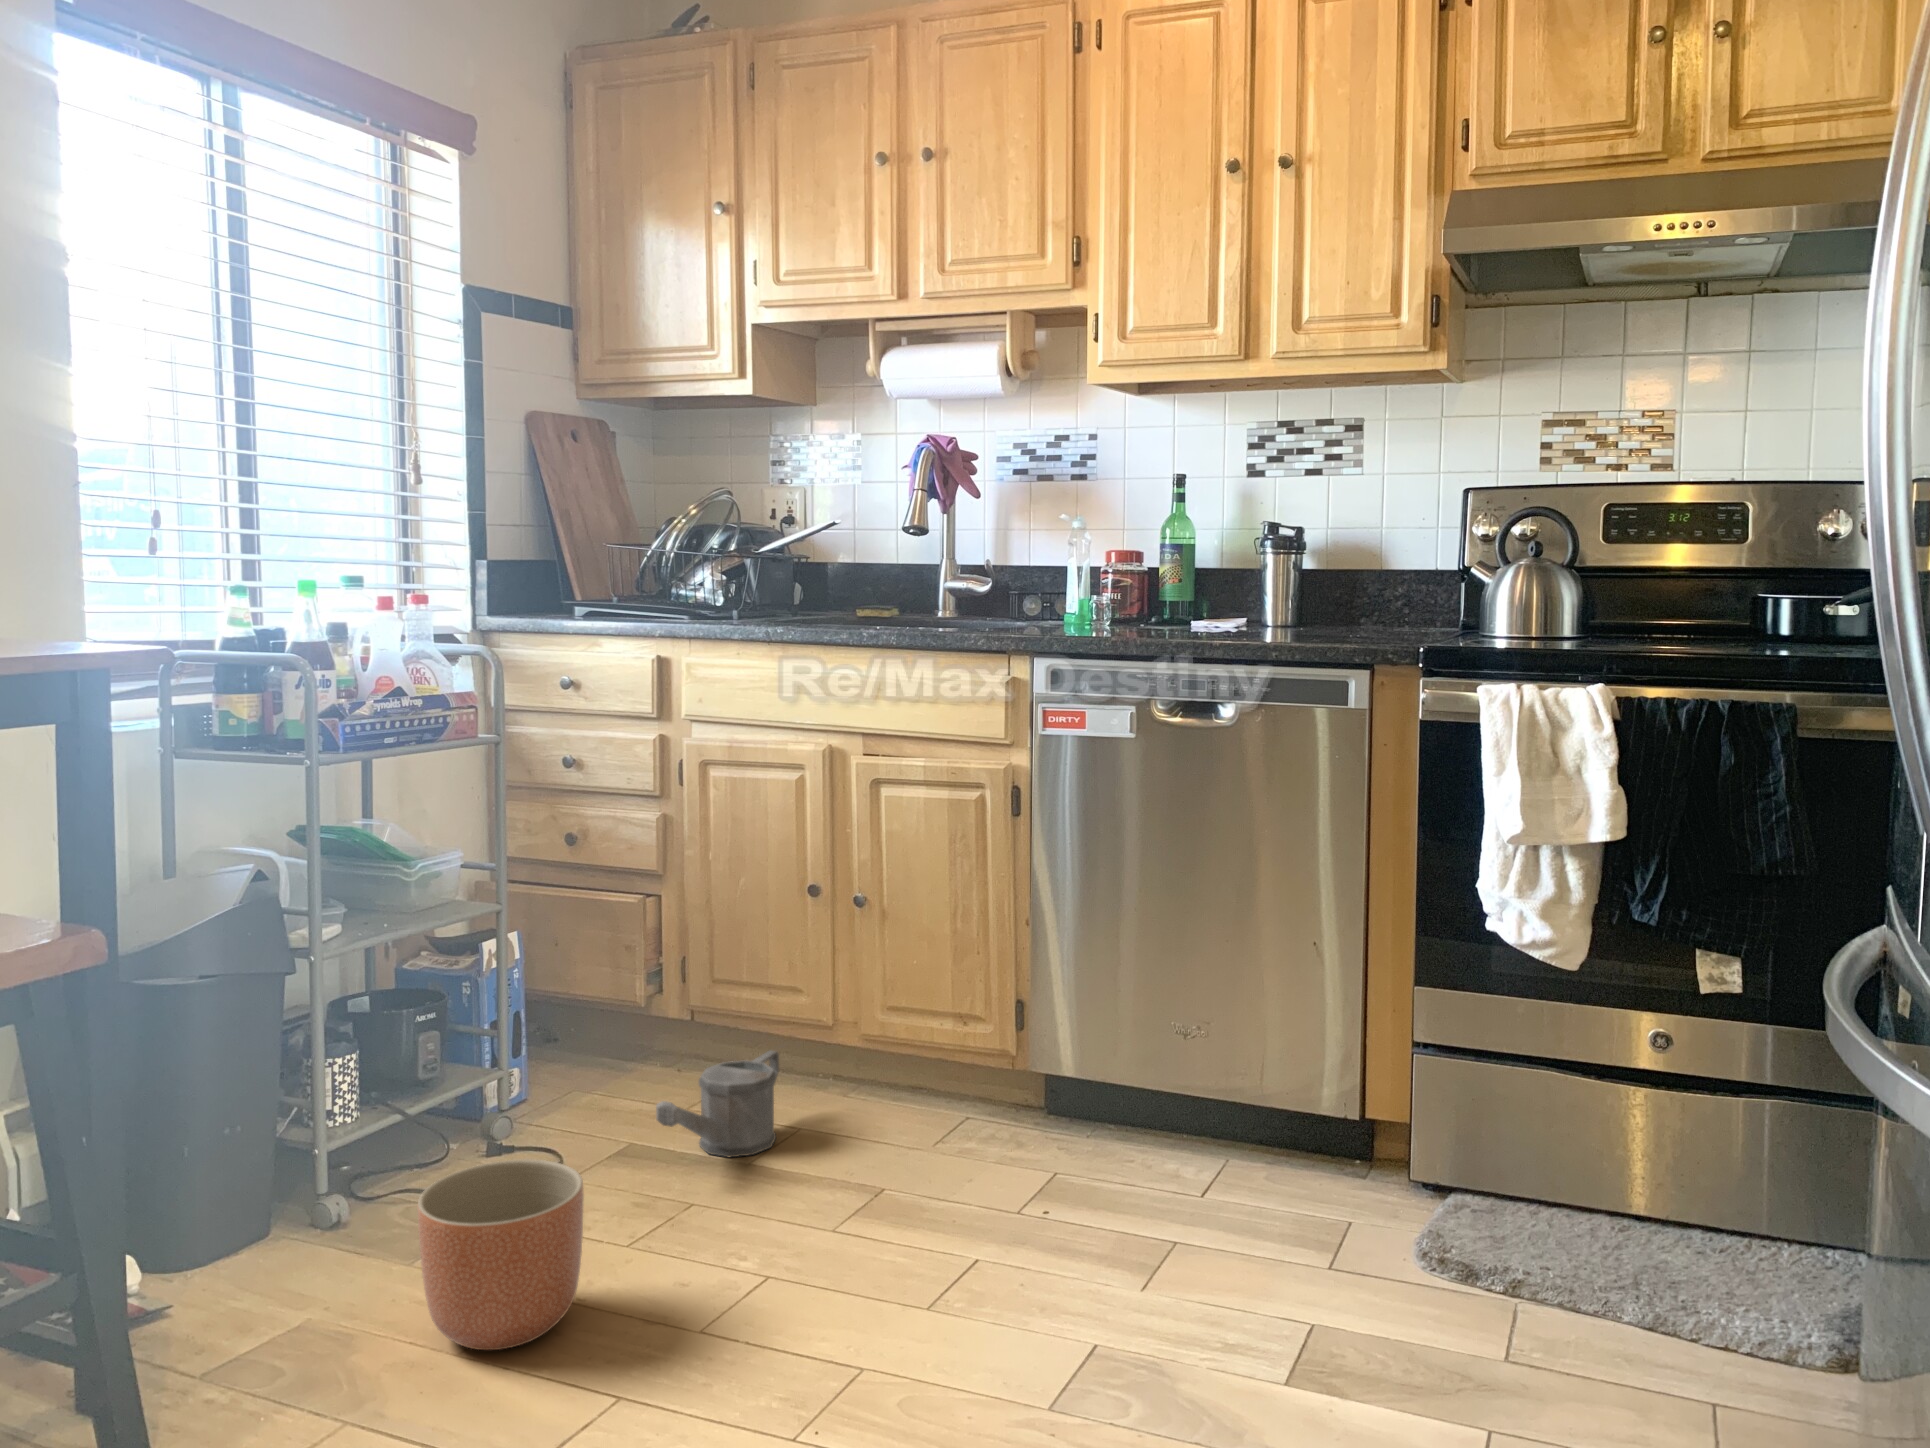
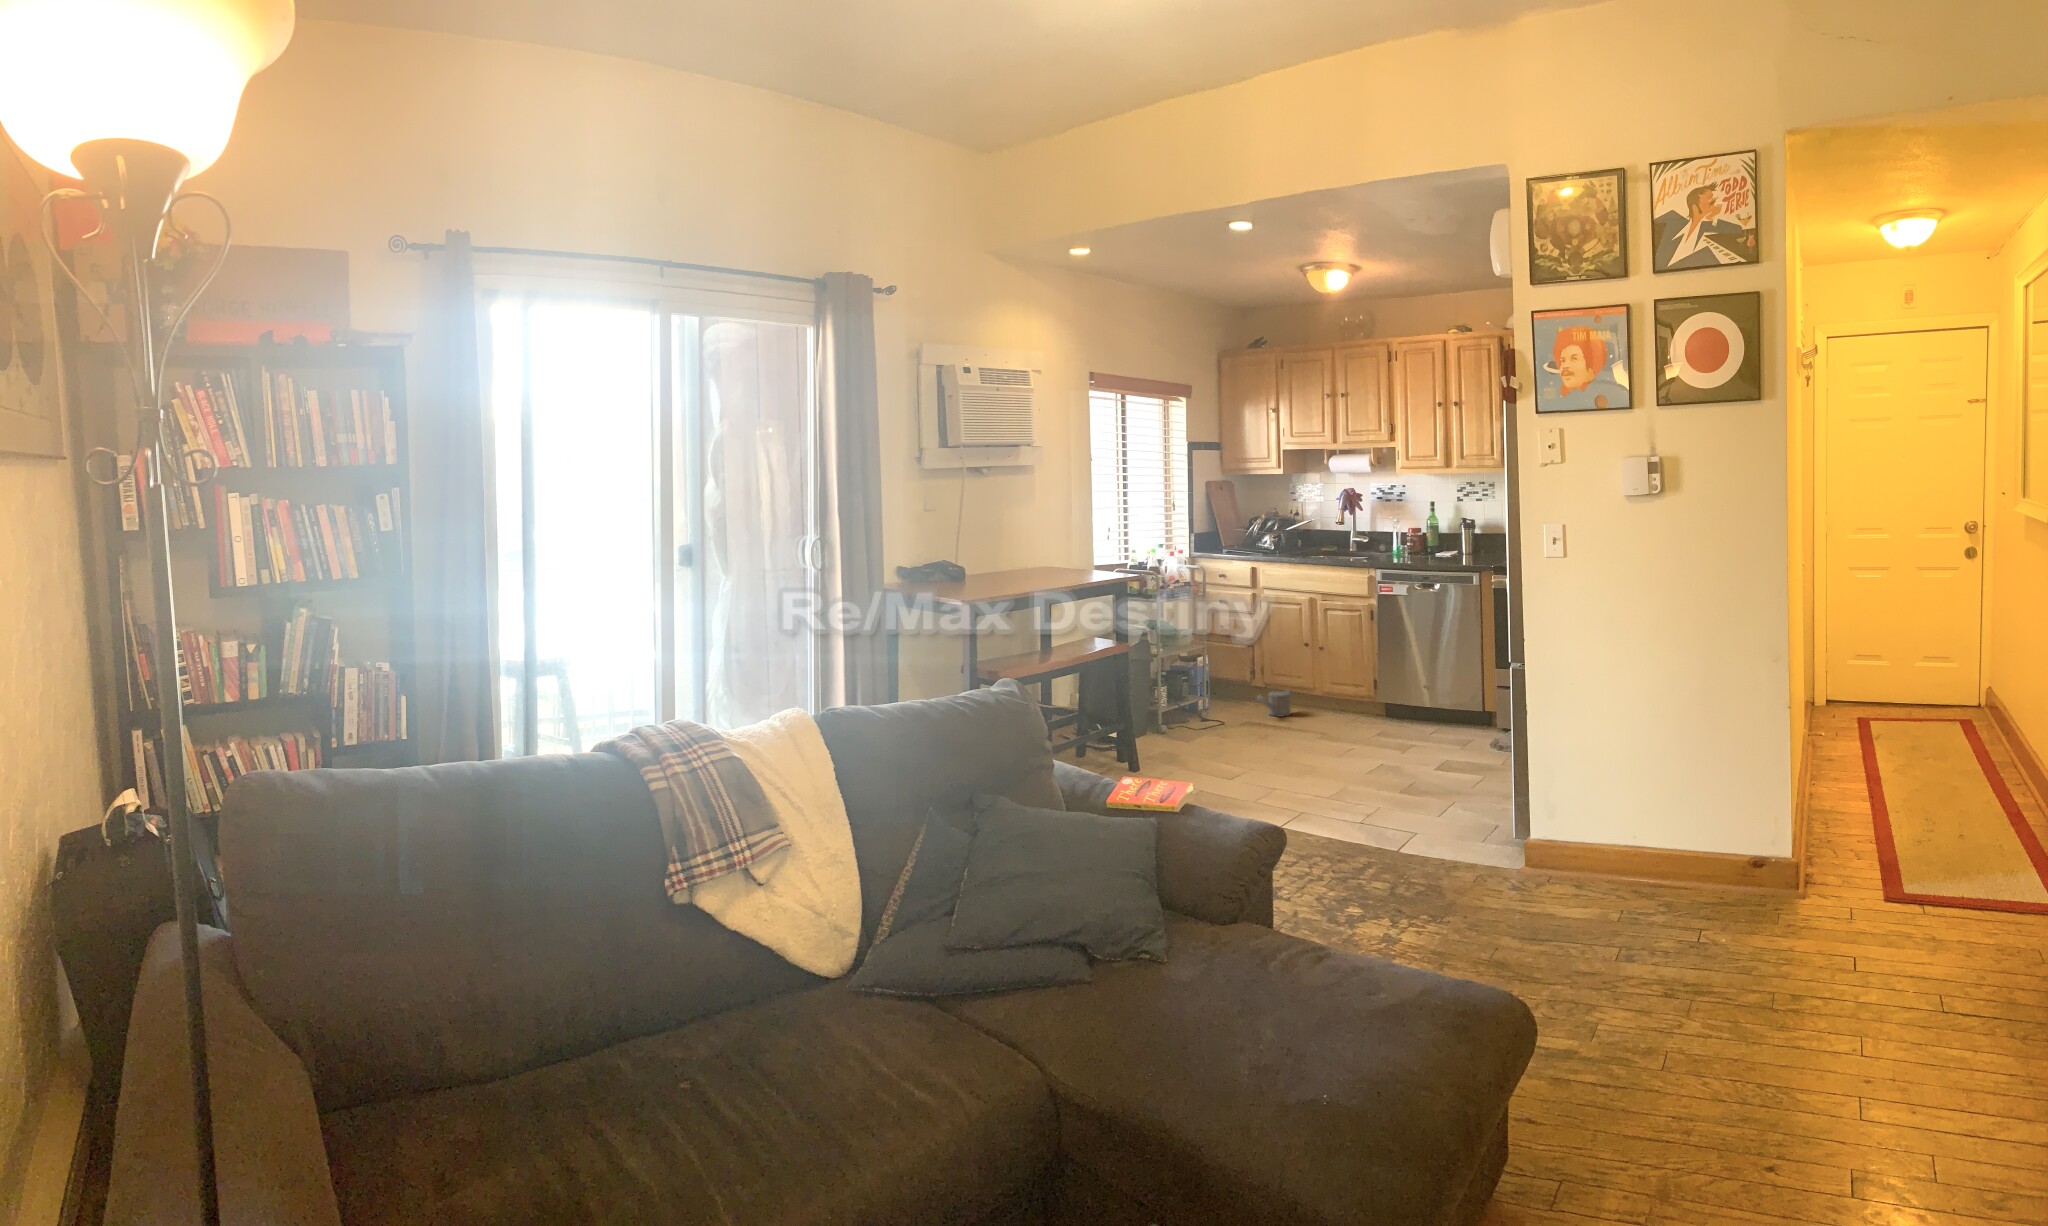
planter: present [418,1159,584,1350] -> none [1205,699,1243,738]

